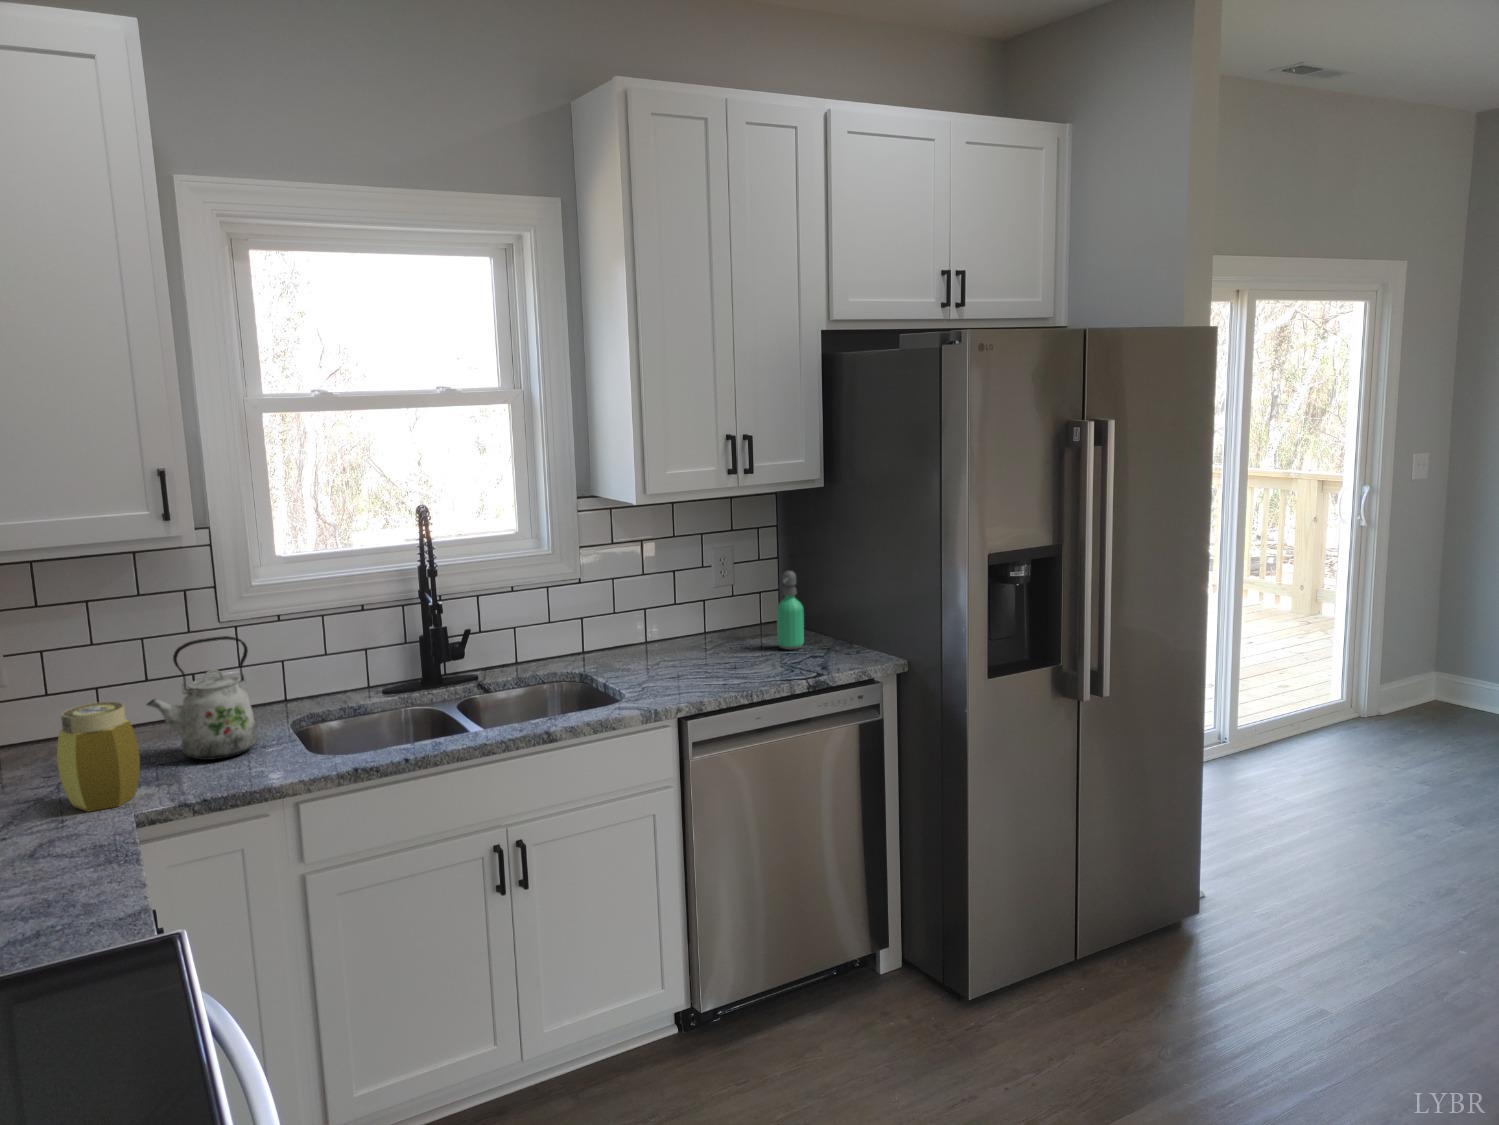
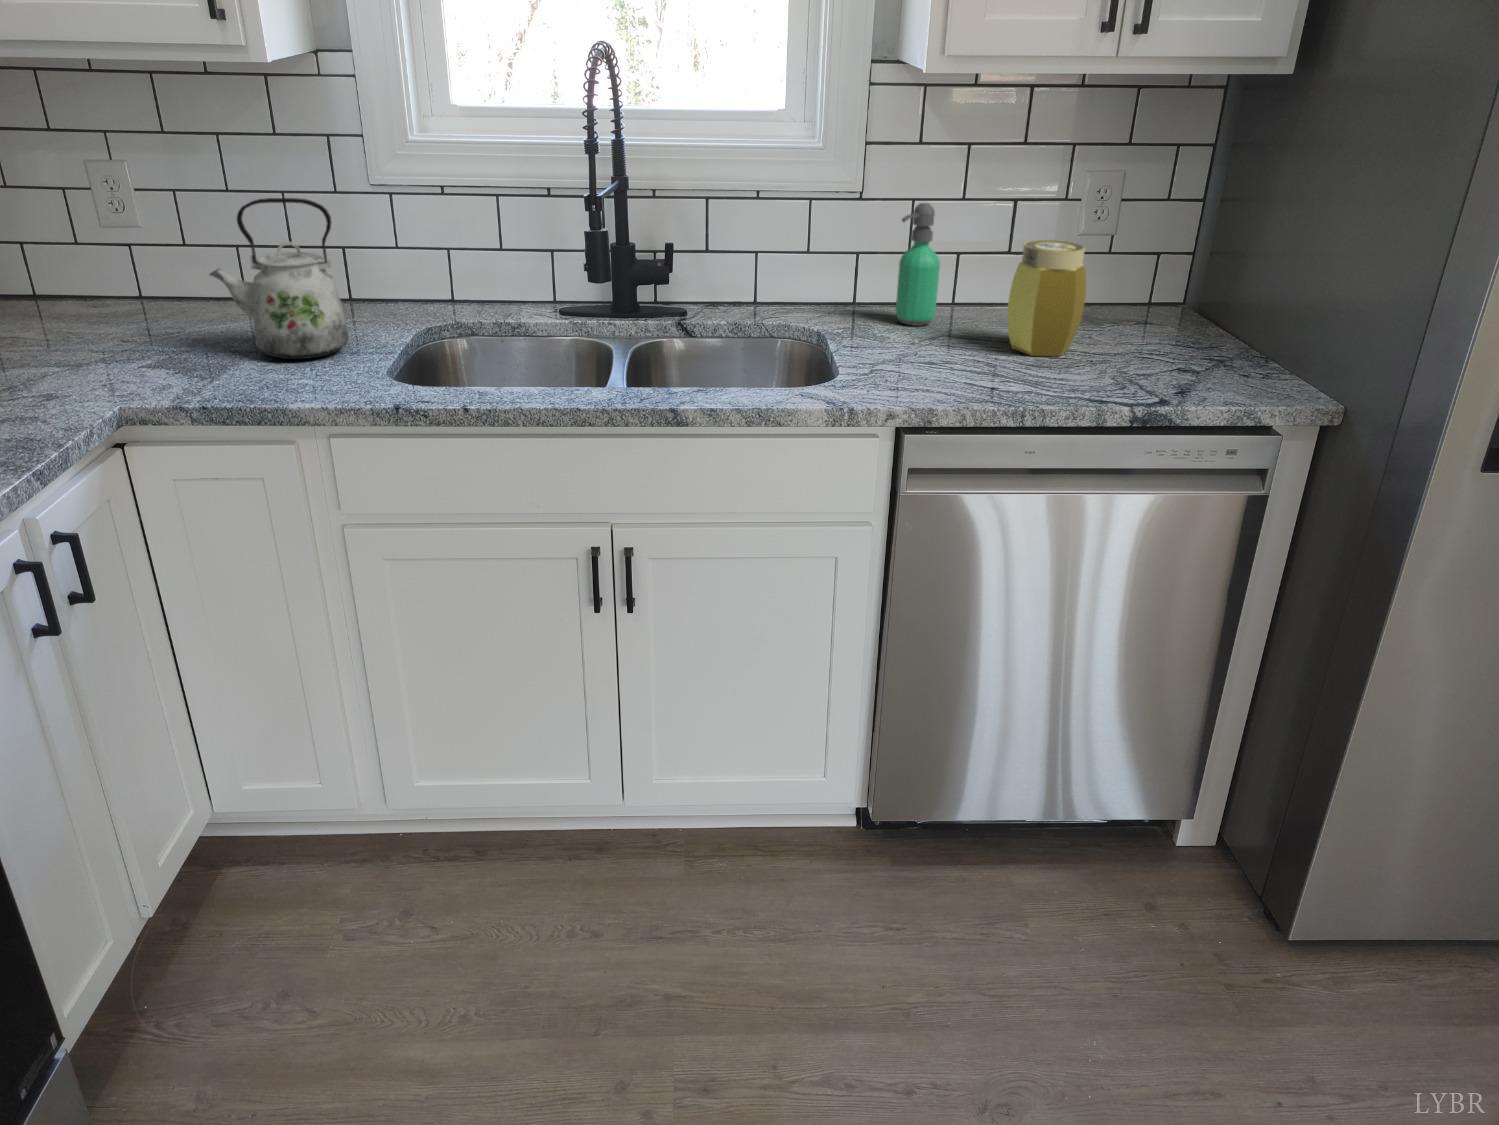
soap dispenser: present [777,571,804,650] -> present [896,203,940,326]
jar: present [57,702,140,812] -> present [1007,240,1086,356]

